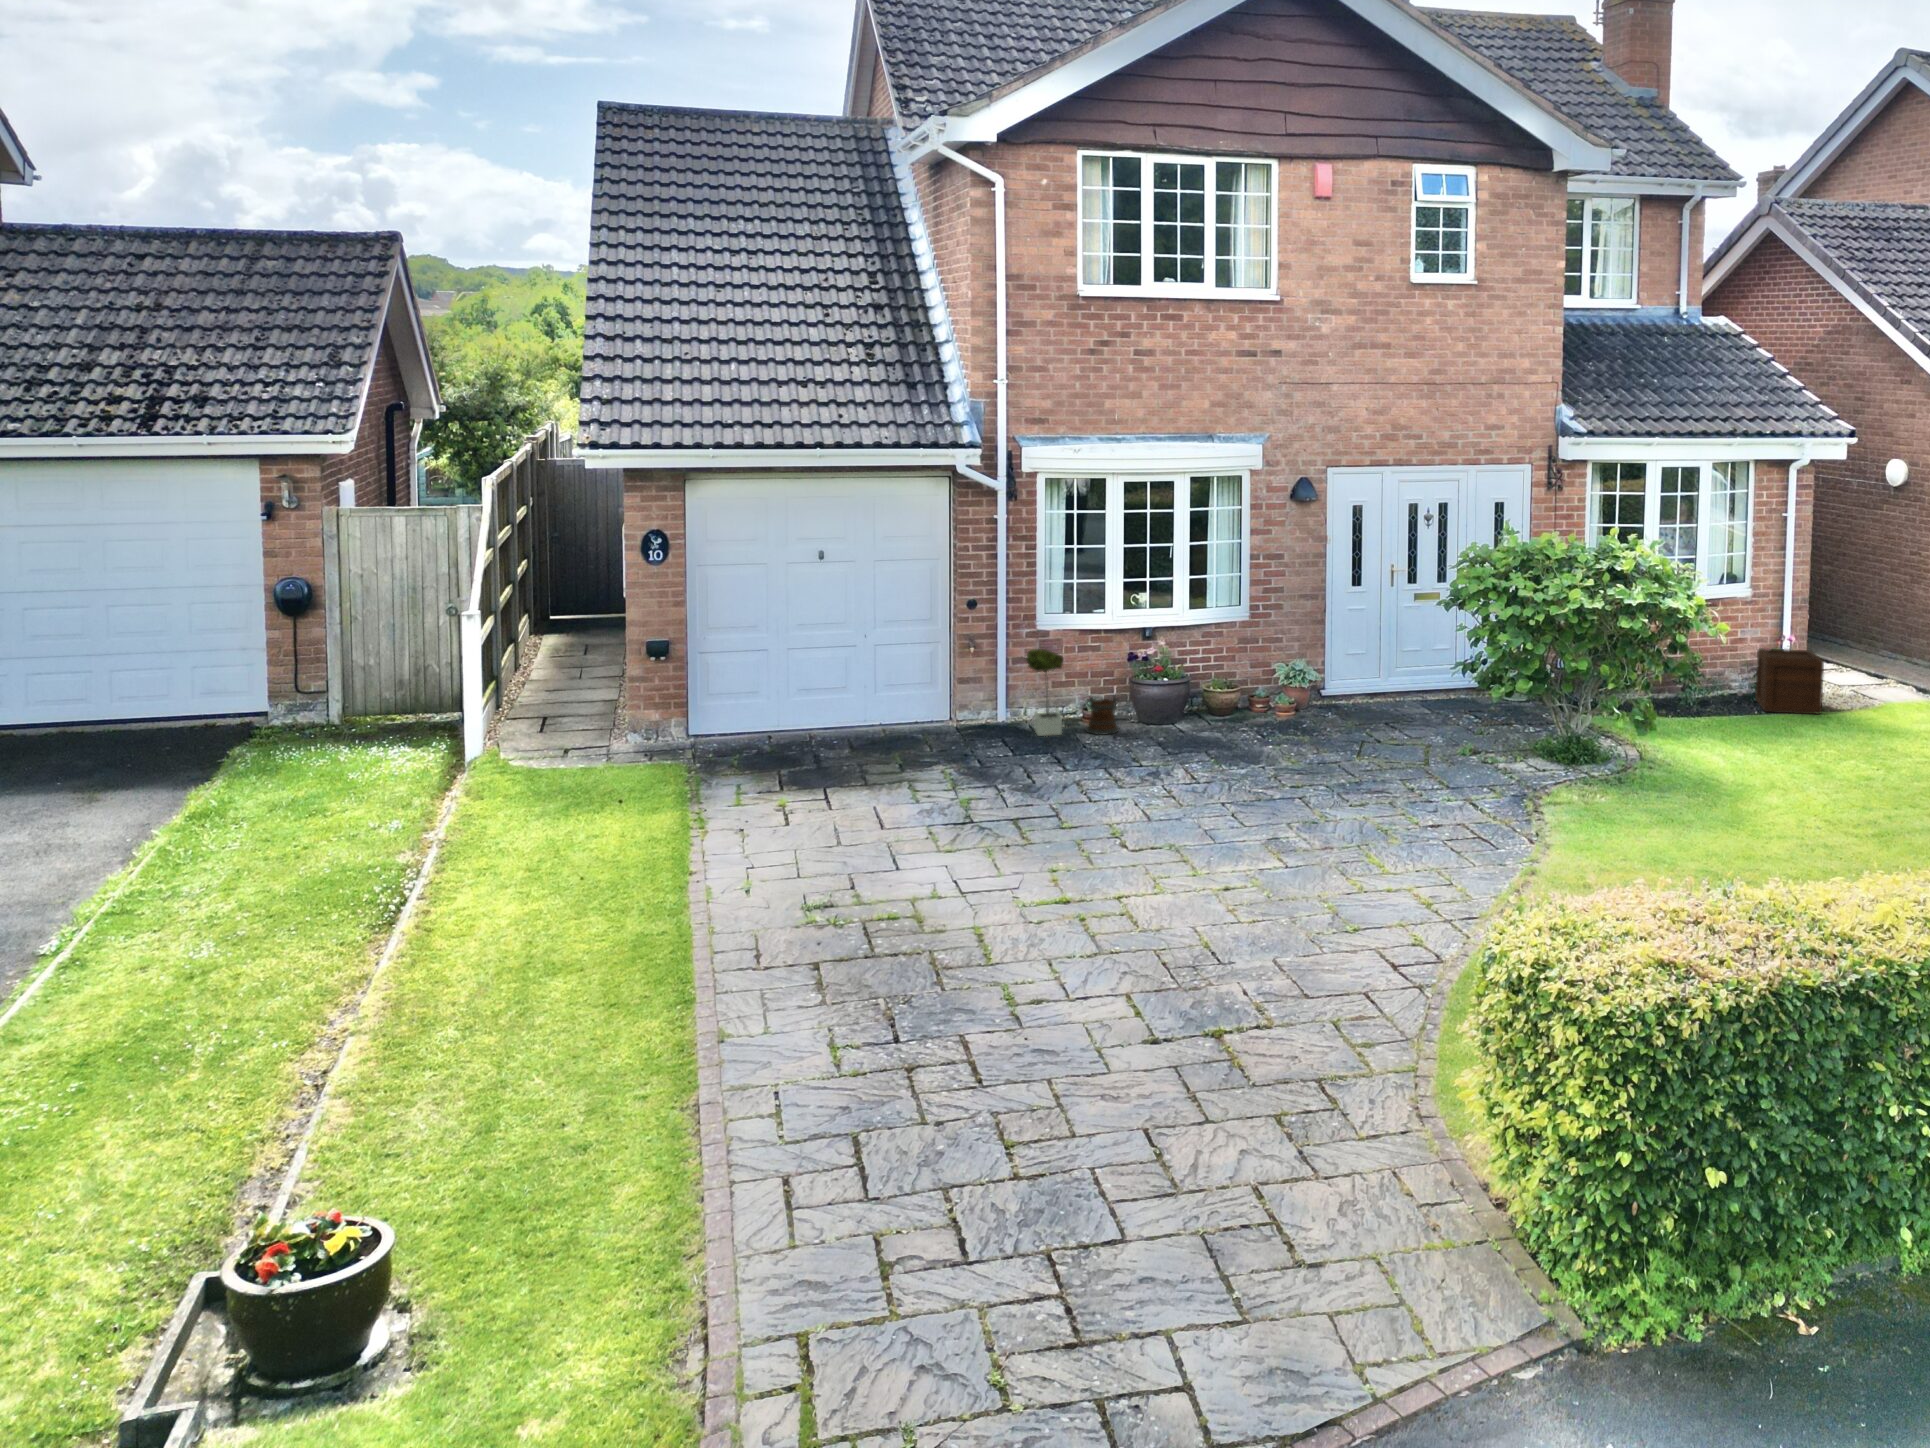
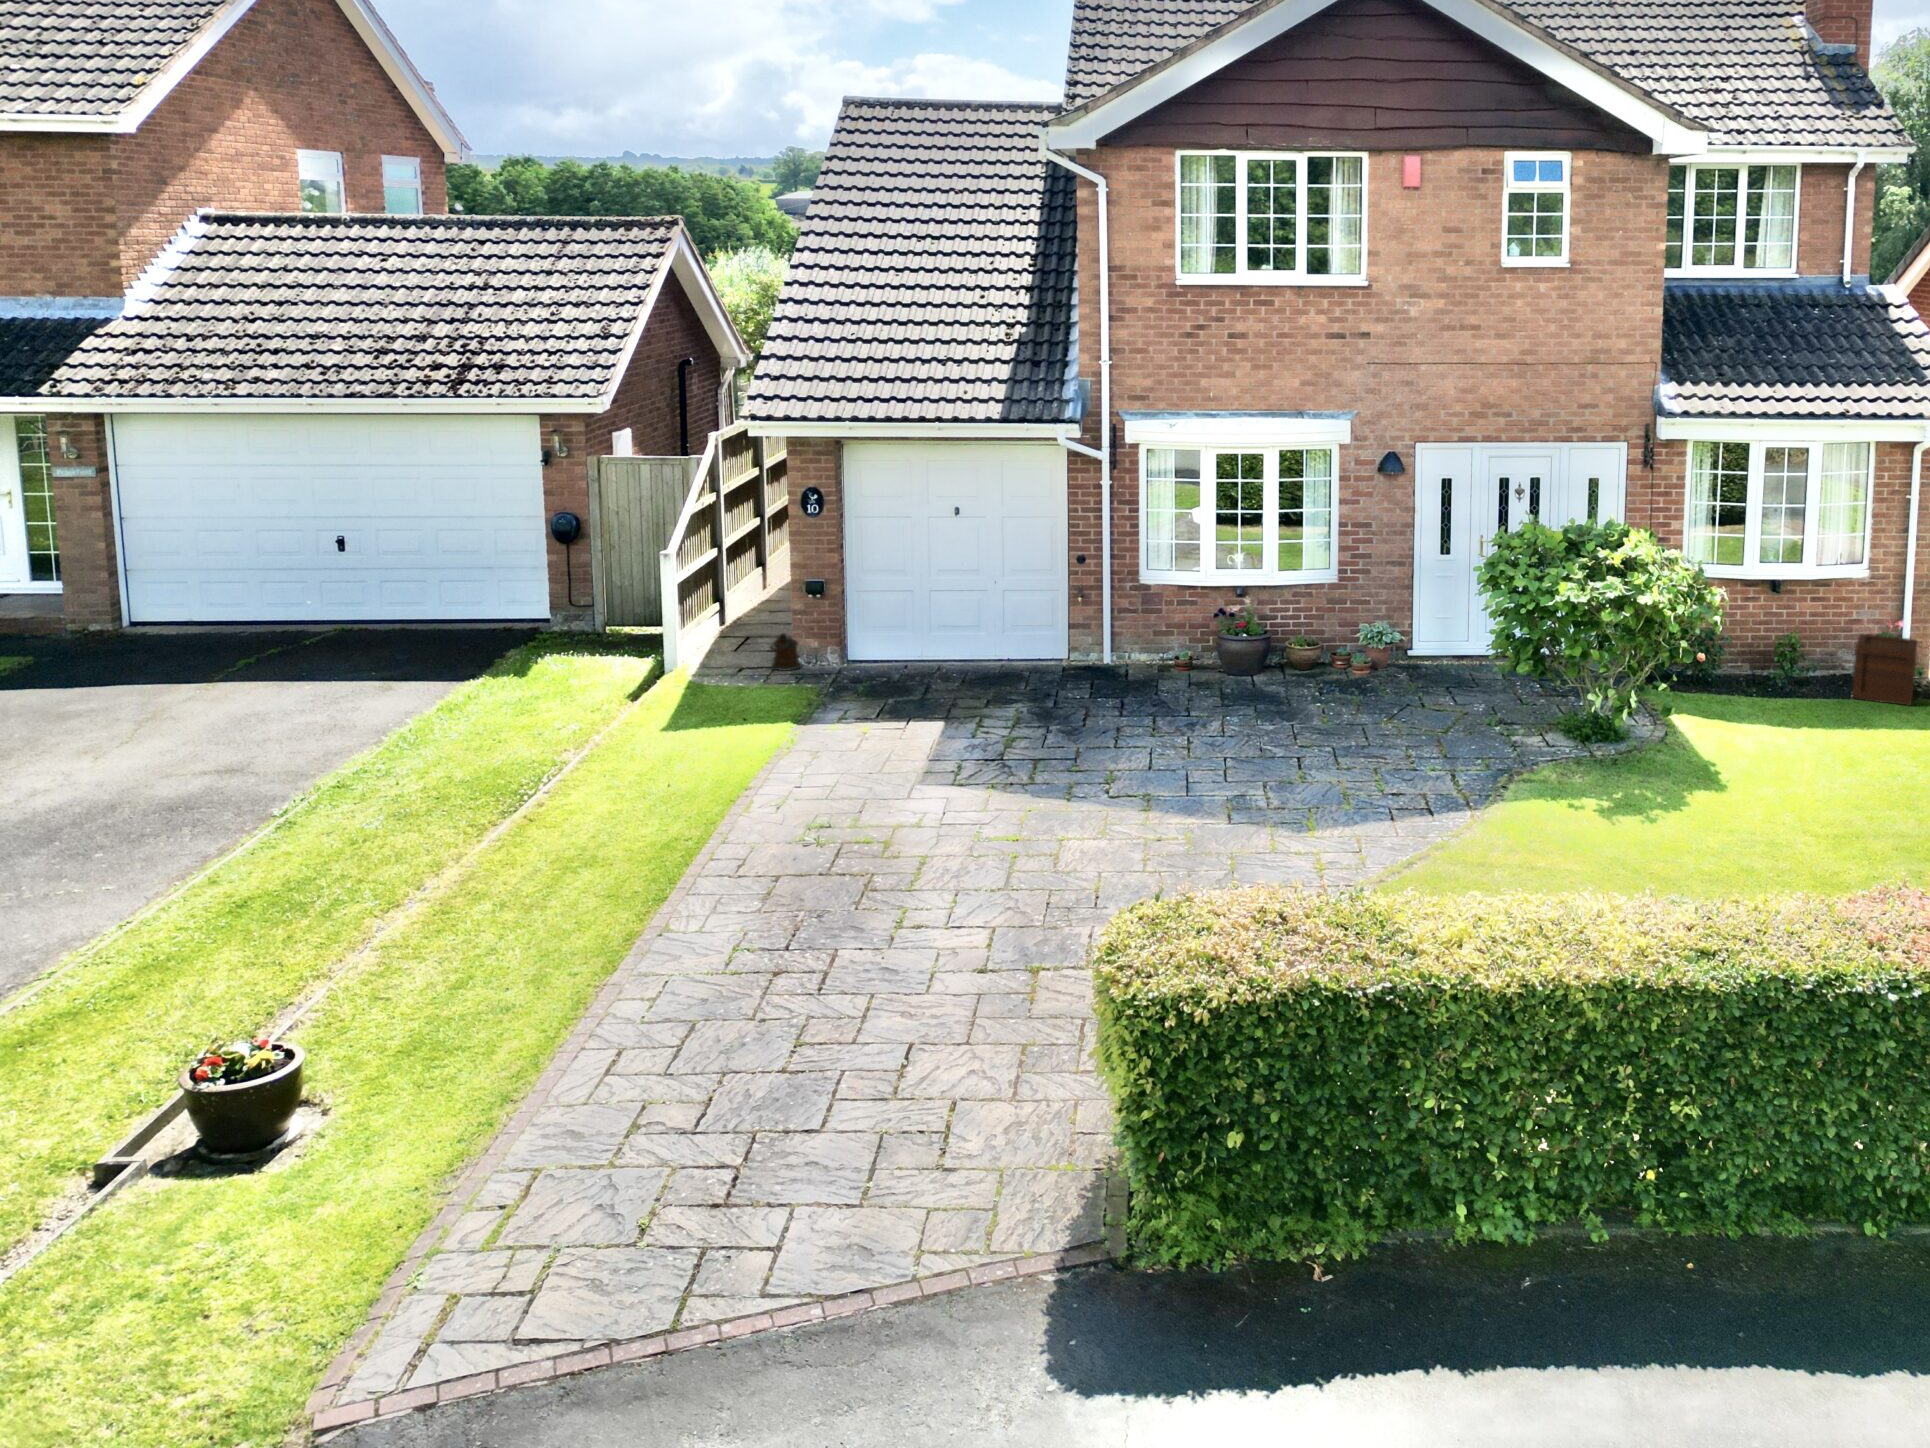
potted tree: present [1026,649,1064,736] -> none [1120,601,1154,679]
bucket: present [1085,696,1119,735] -> present [770,633,802,671]

